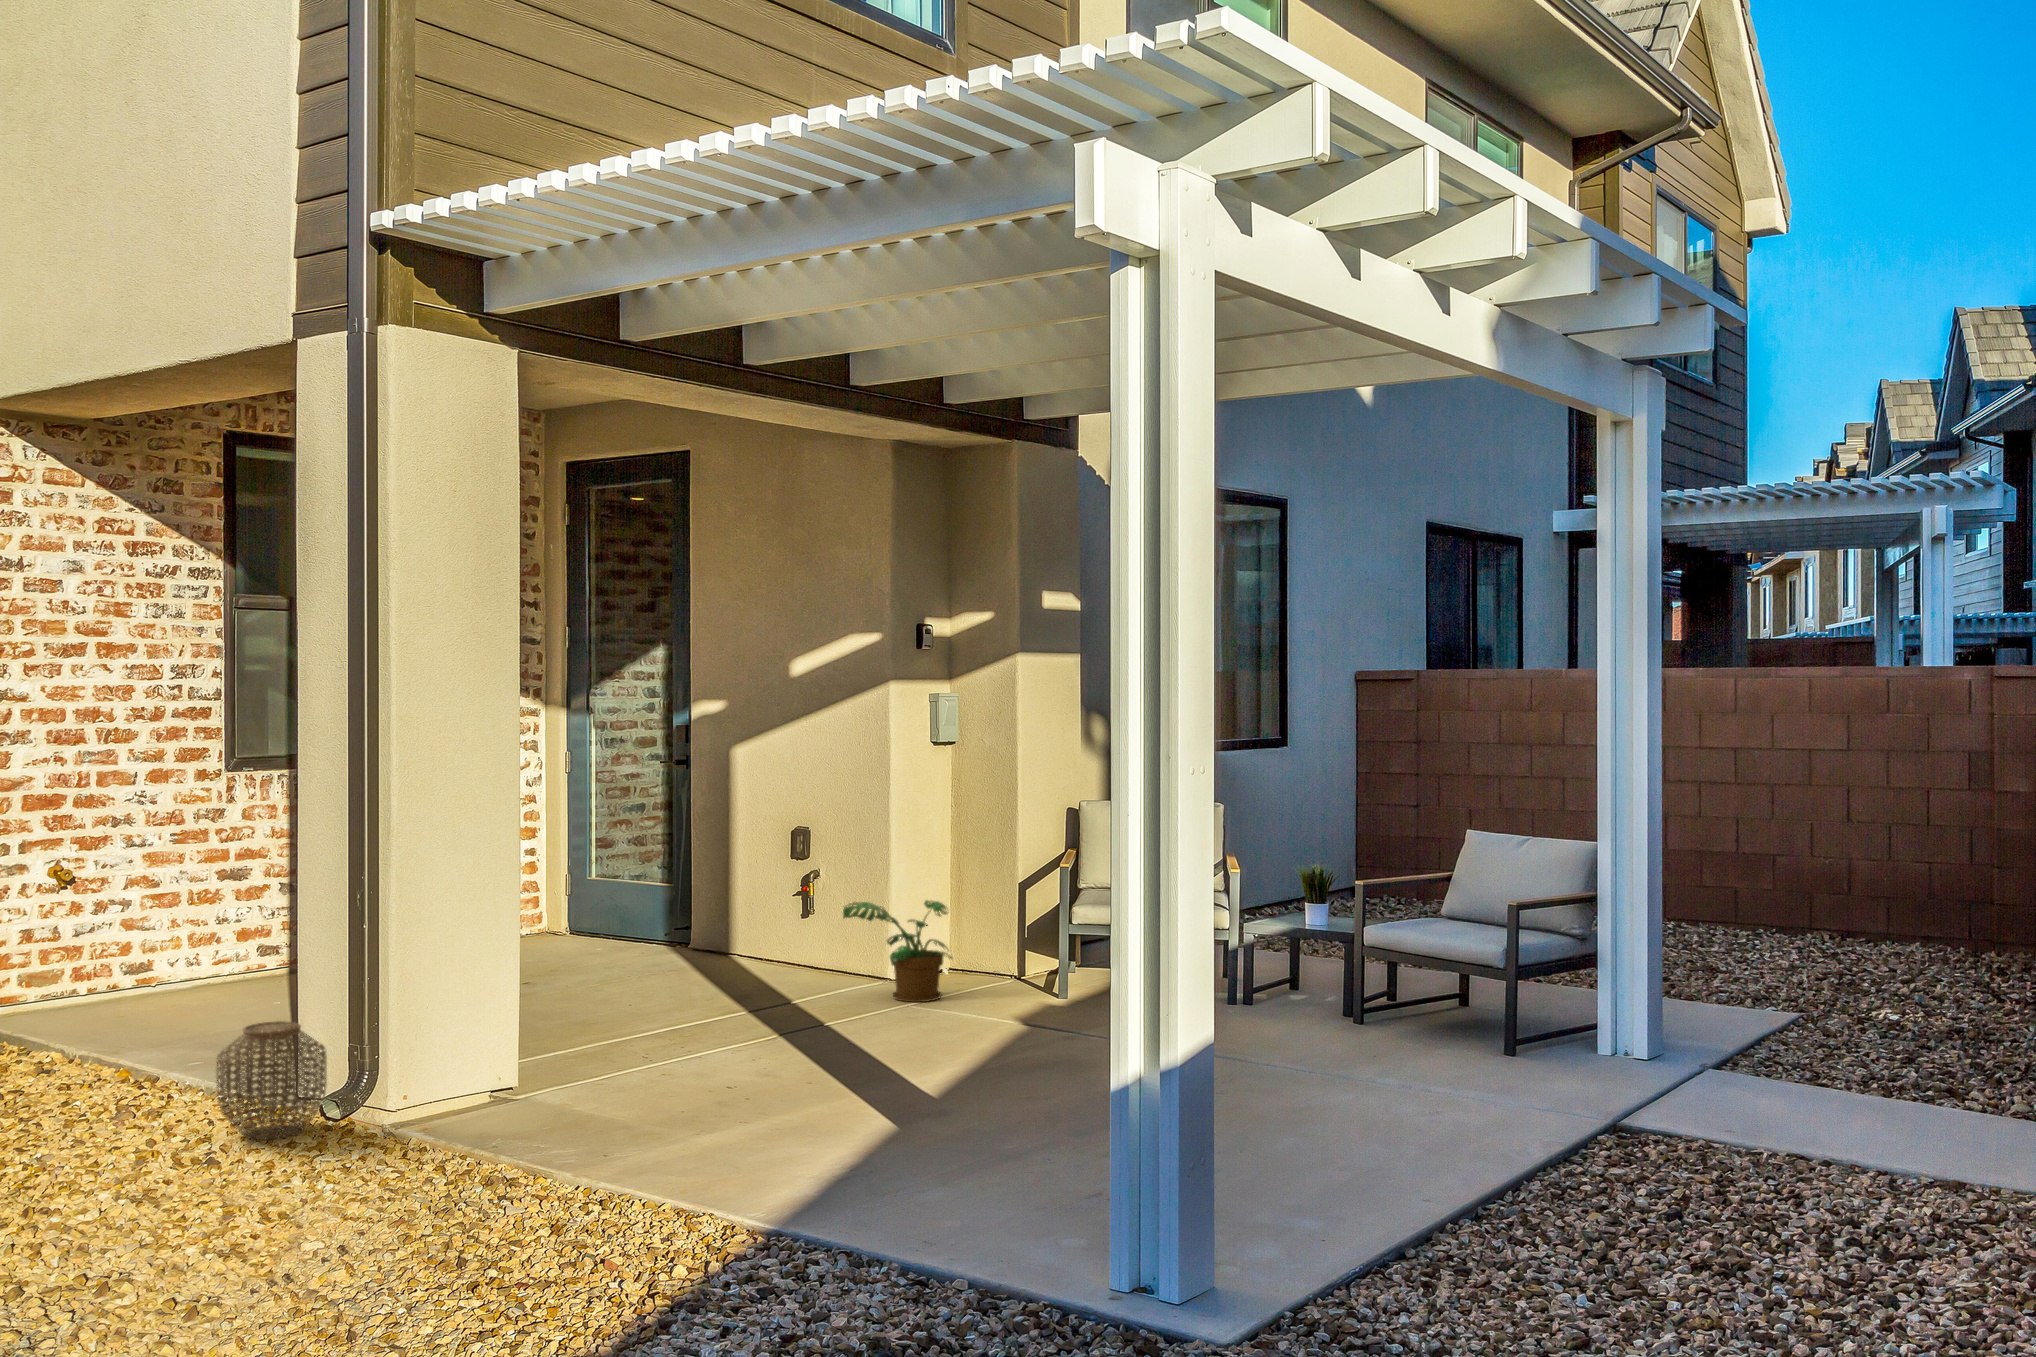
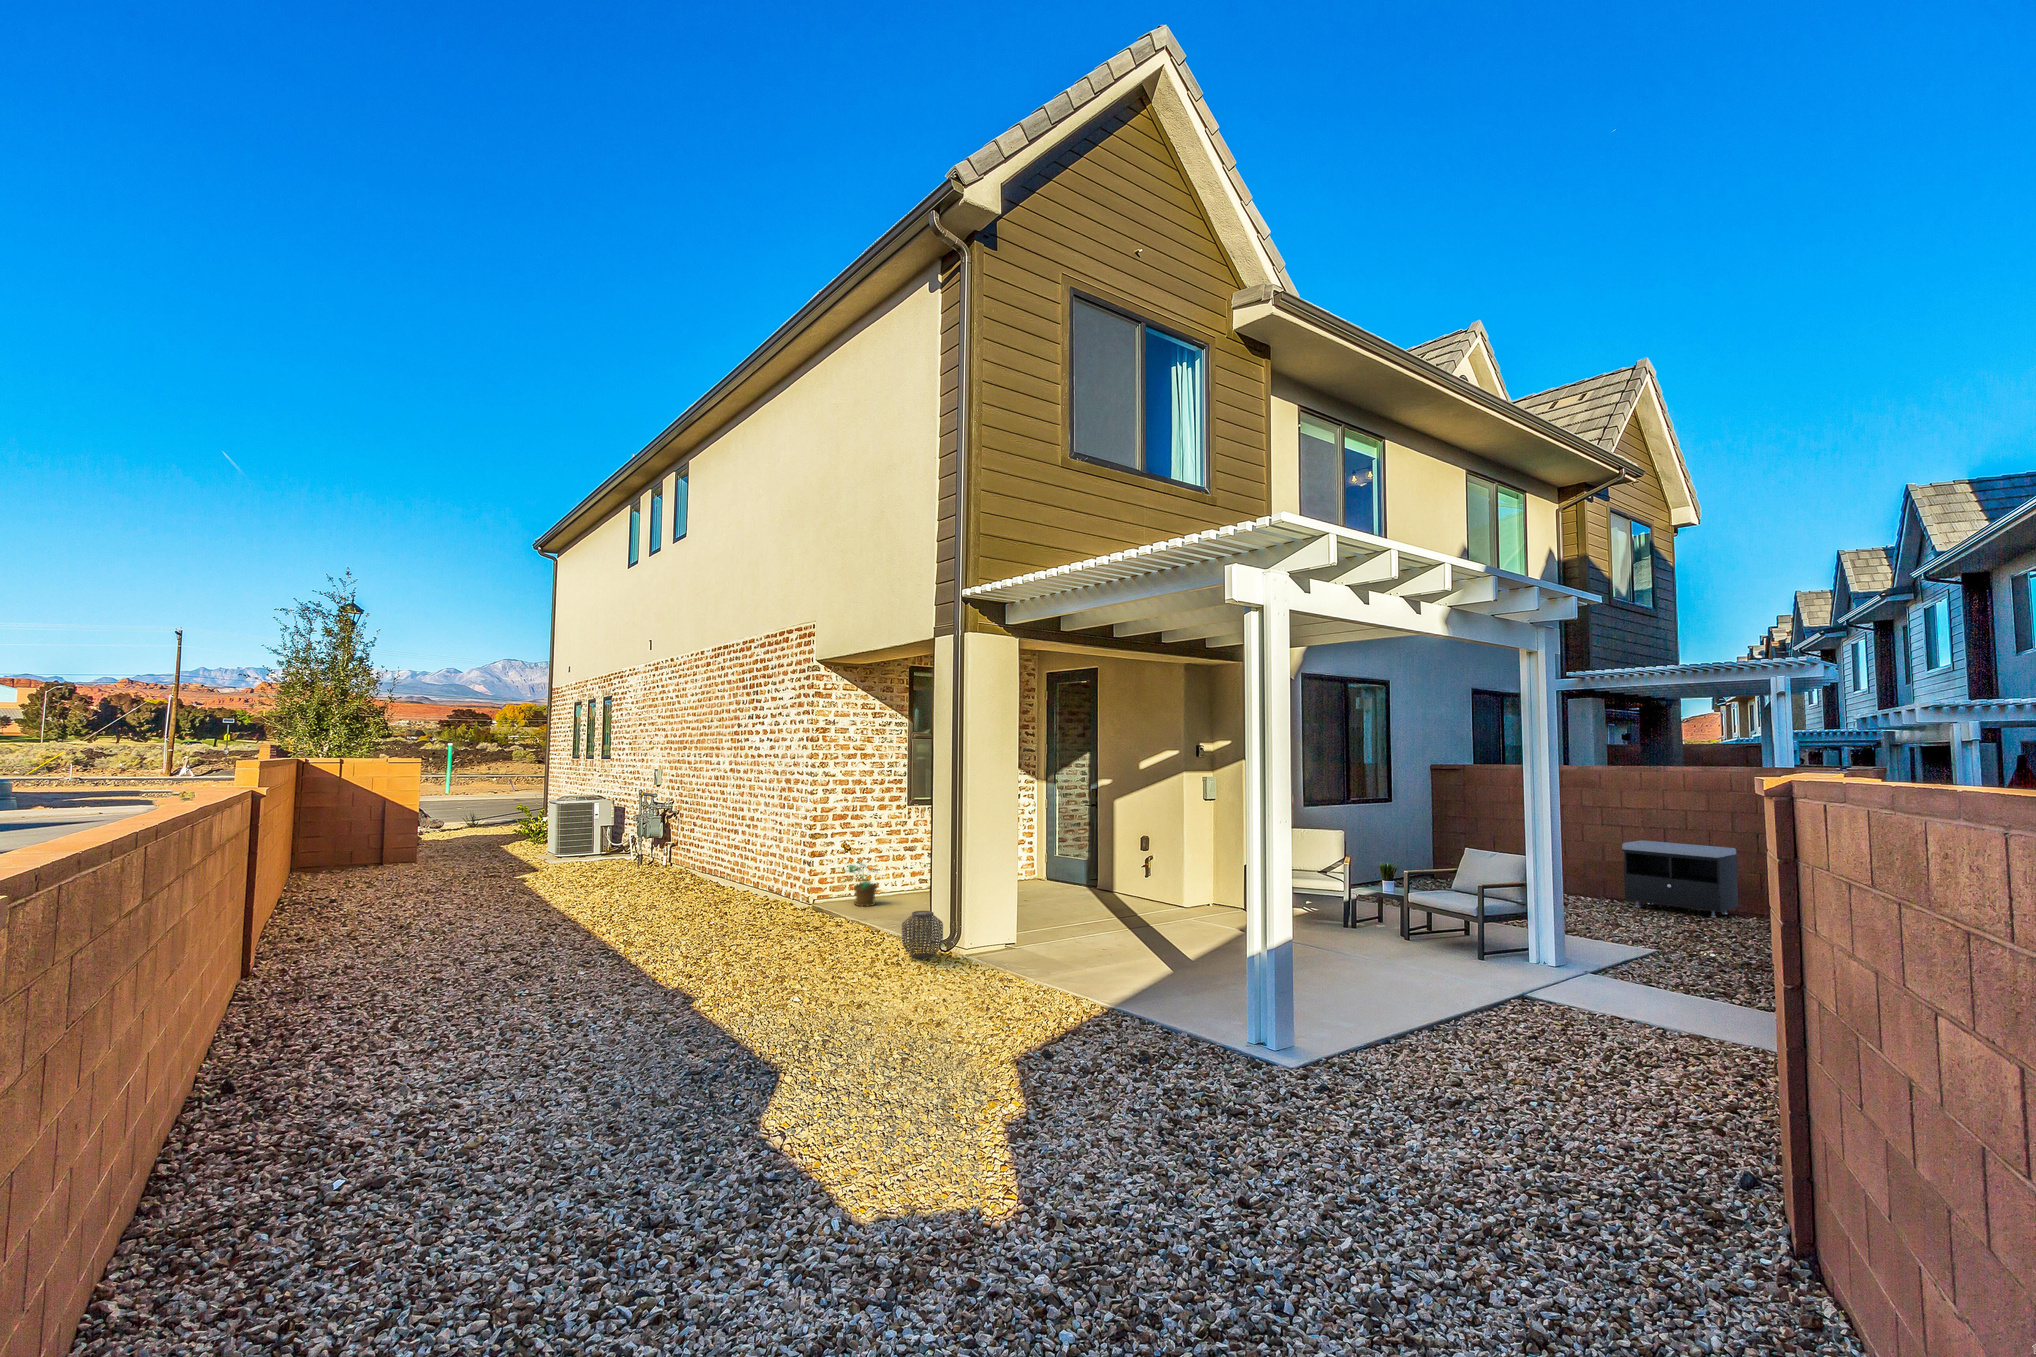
storage bench: none [1705,806,1895,944] -> present [1622,840,1738,918]
potted plant: present [843,900,952,1002] -> present [842,863,877,906]

